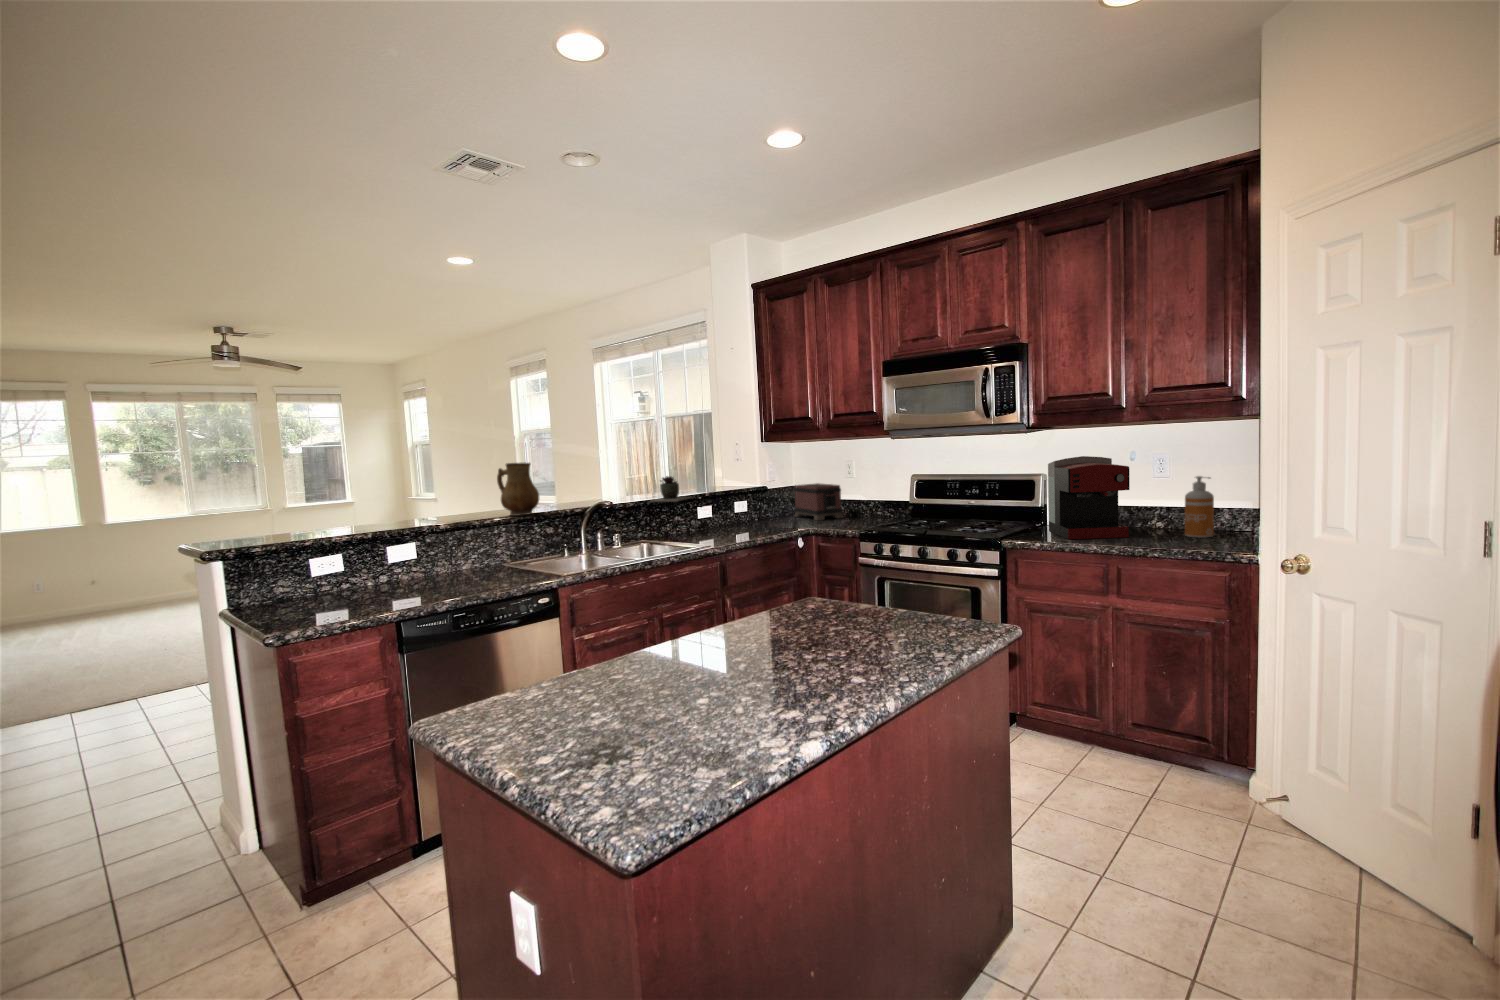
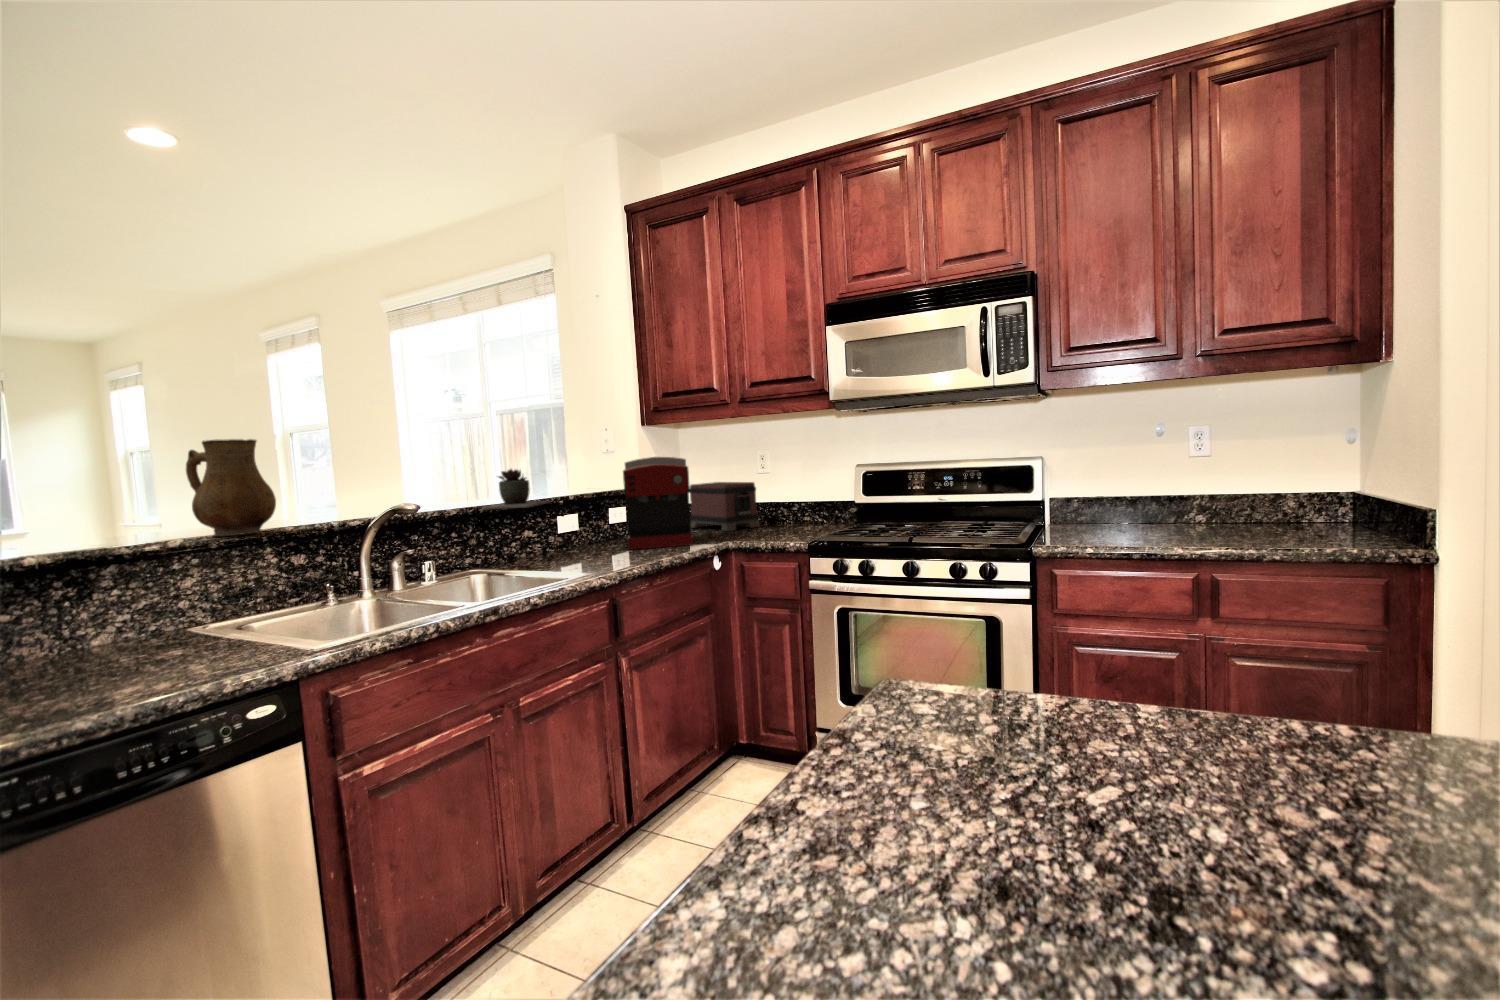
coffee maker: present [1048,456,1130,539] -> present [623,457,693,550]
soap dispenser: present [1185,476,1214,538] -> none [1258,450,1298,533]

